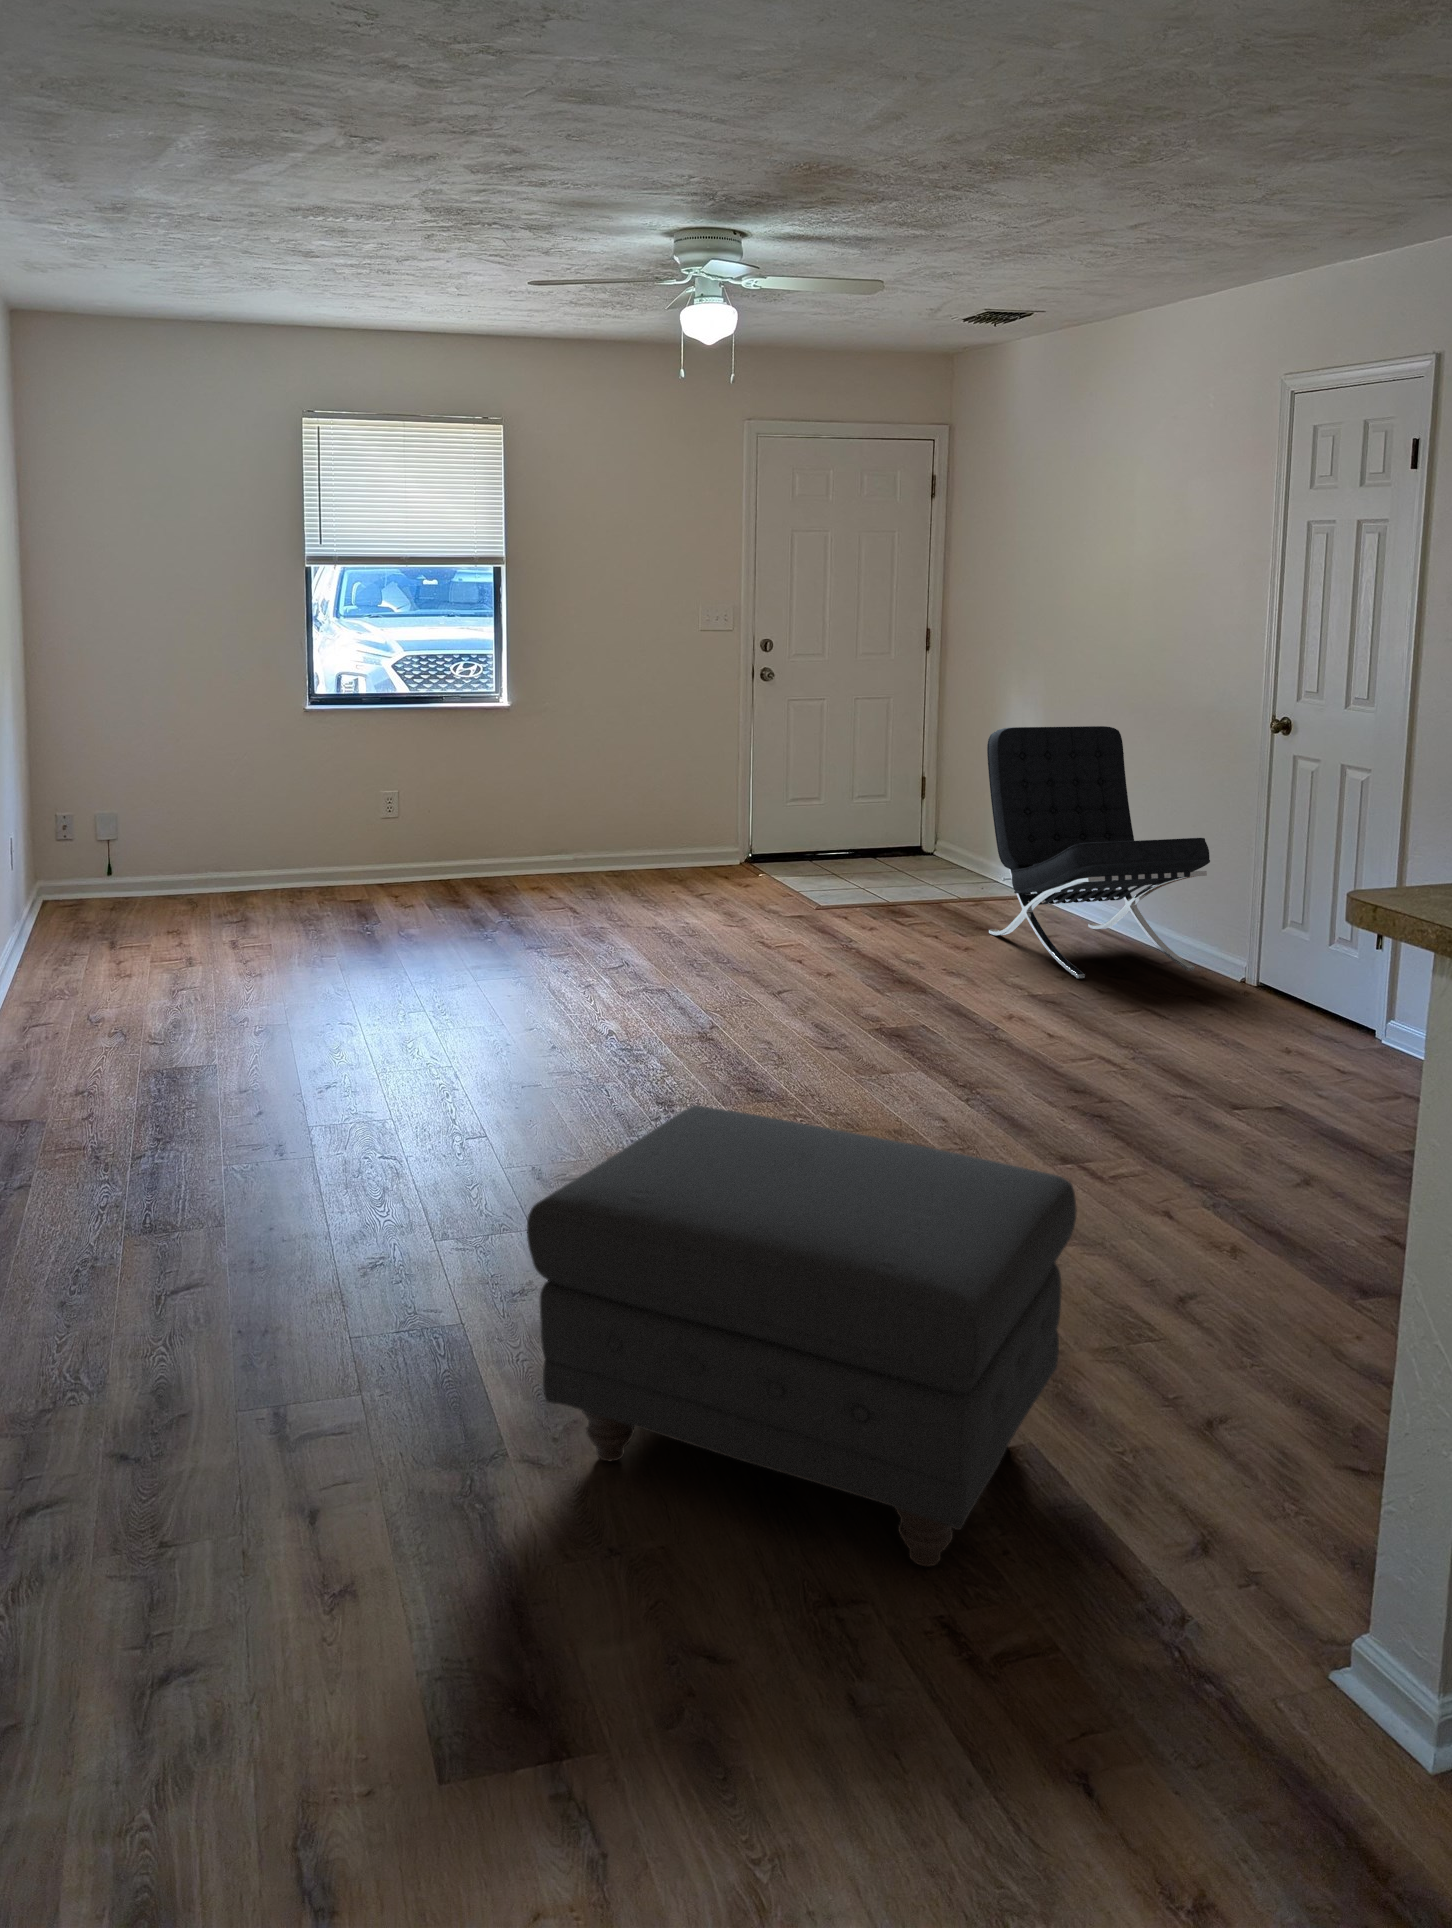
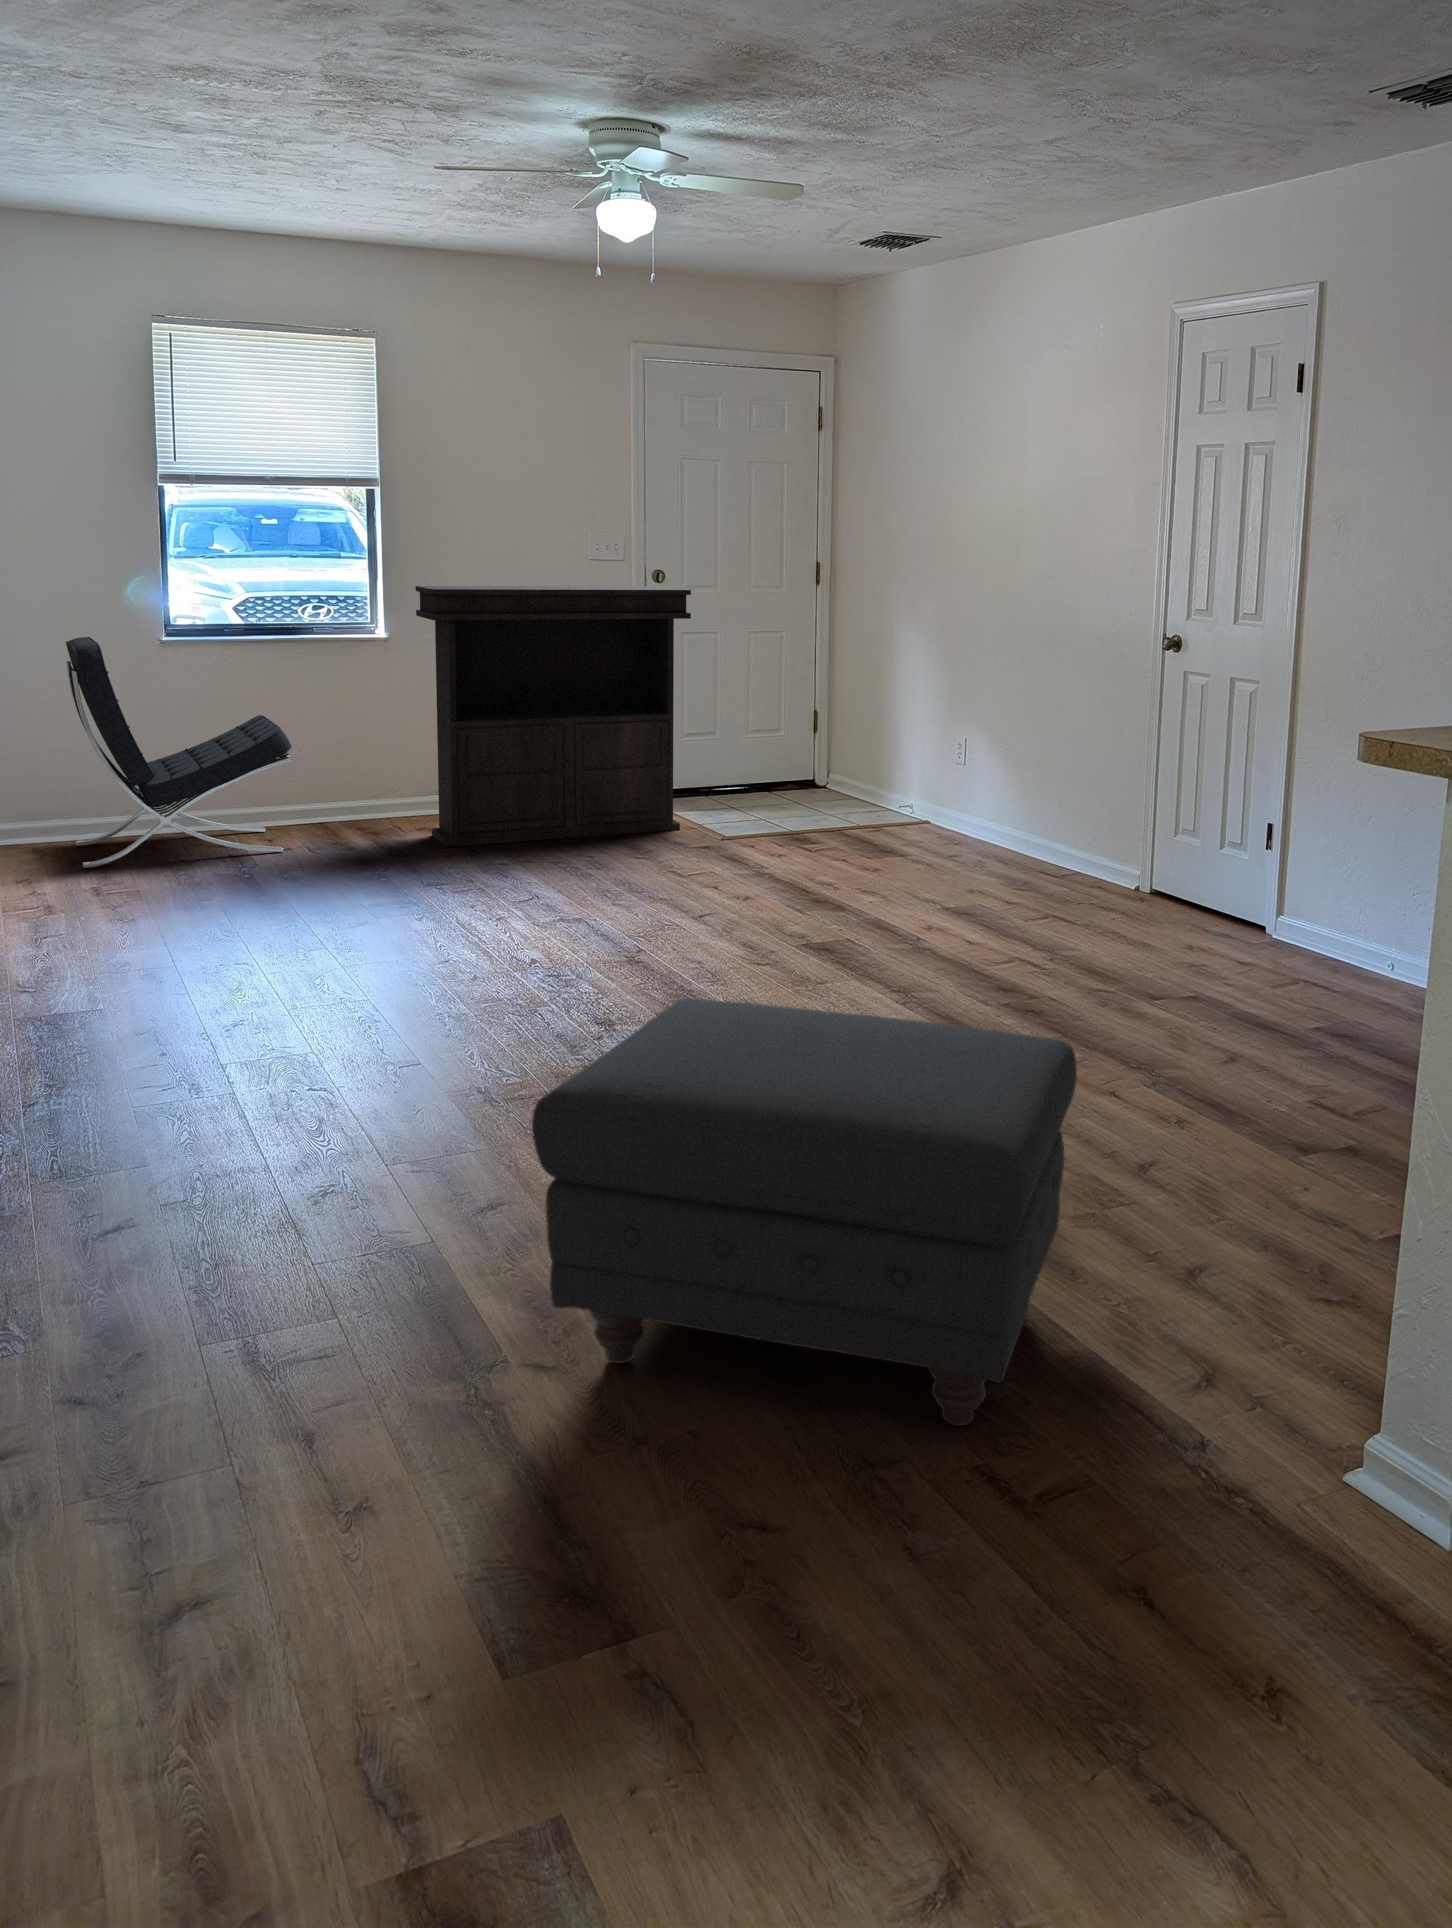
console table: none [529,658,790,910] -> present [416,586,691,847]
lounge chair: present [987,726,1210,978] -> present [66,637,292,868]

